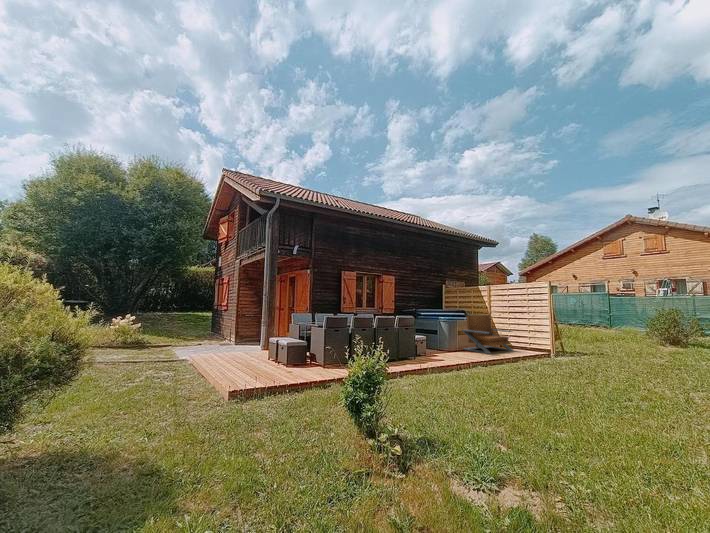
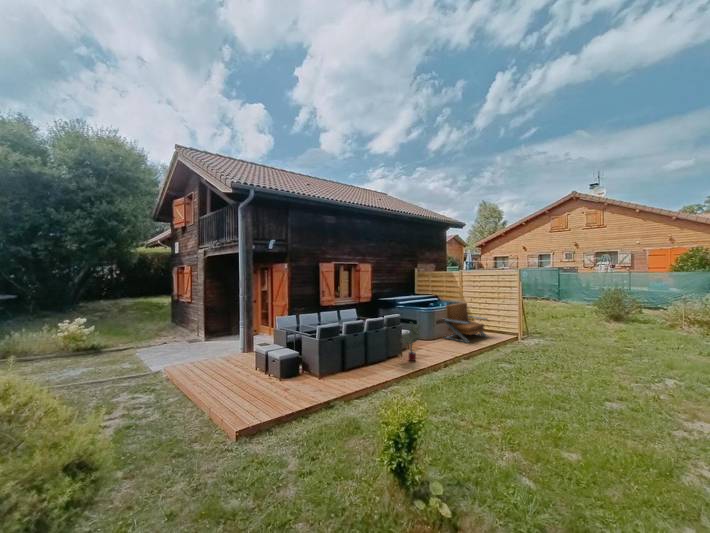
potted tree: none [410,323,434,362] -> present [401,322,422,361]

